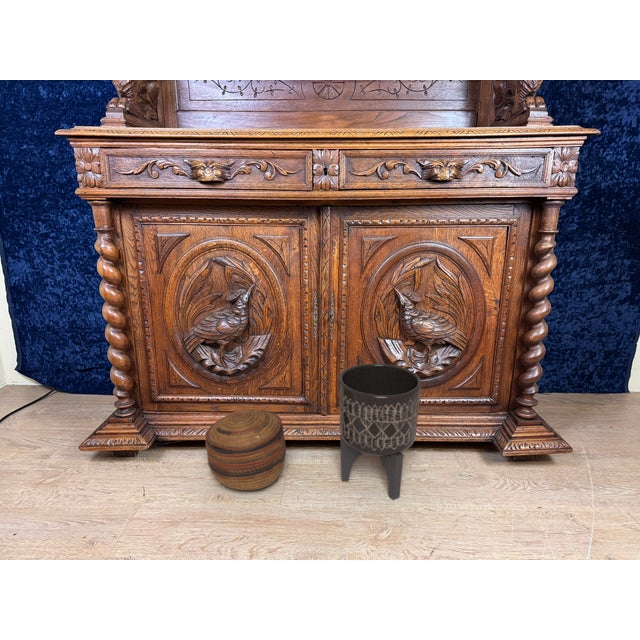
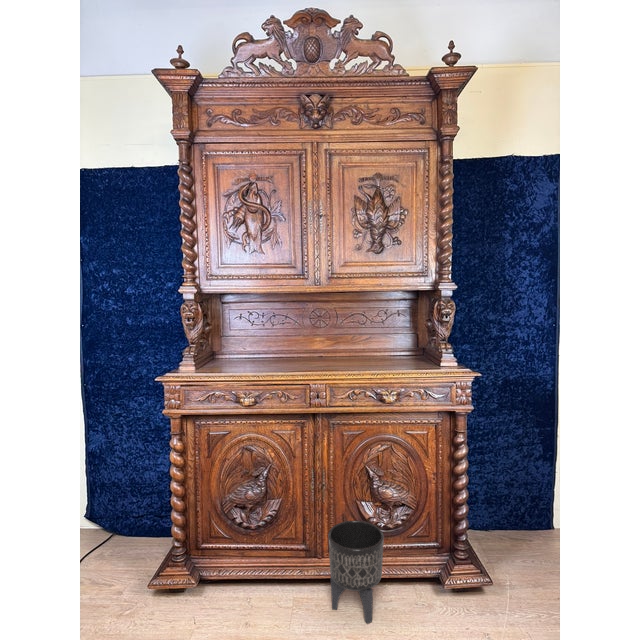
basket: present [205,409,286,490] -> none [238,555,293,618]

